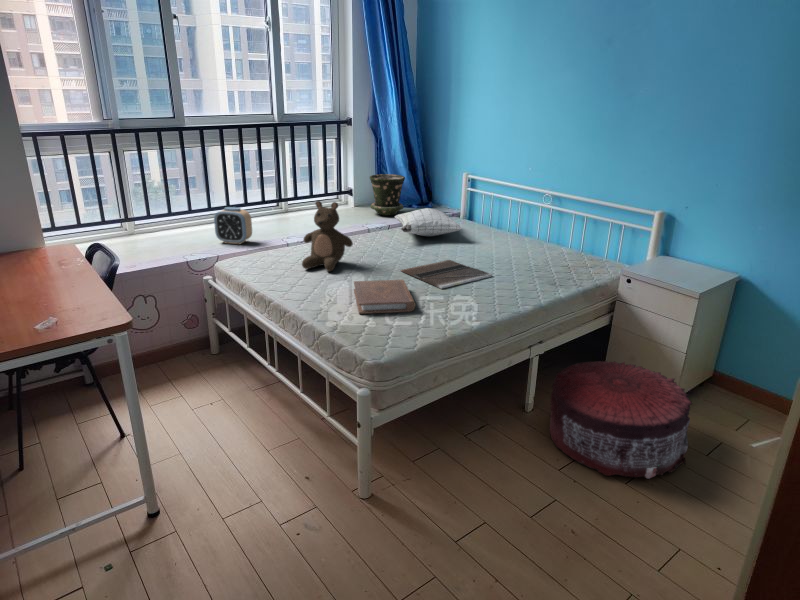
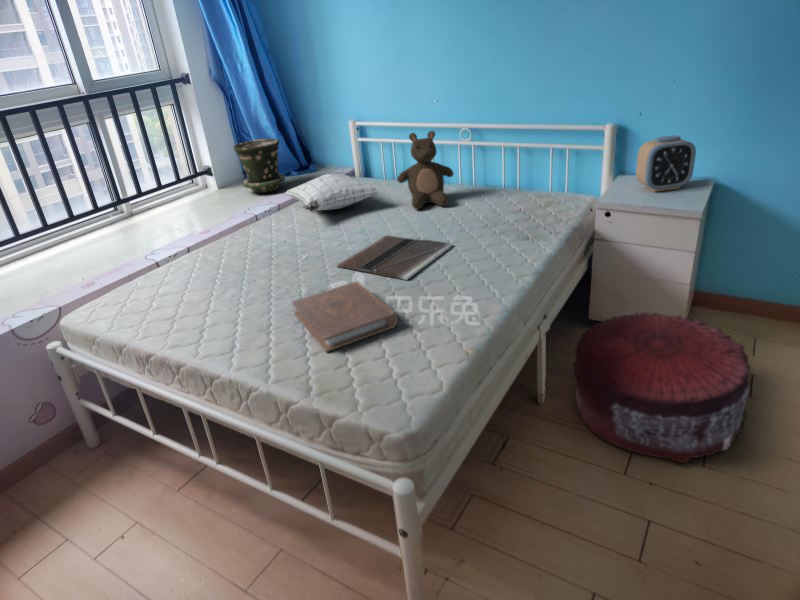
stuffed bear: present [302,201,353,272] -> present [397,131,453,209]
alarm clock: present [214,207,252,244] -> present [636,135,696,192]

